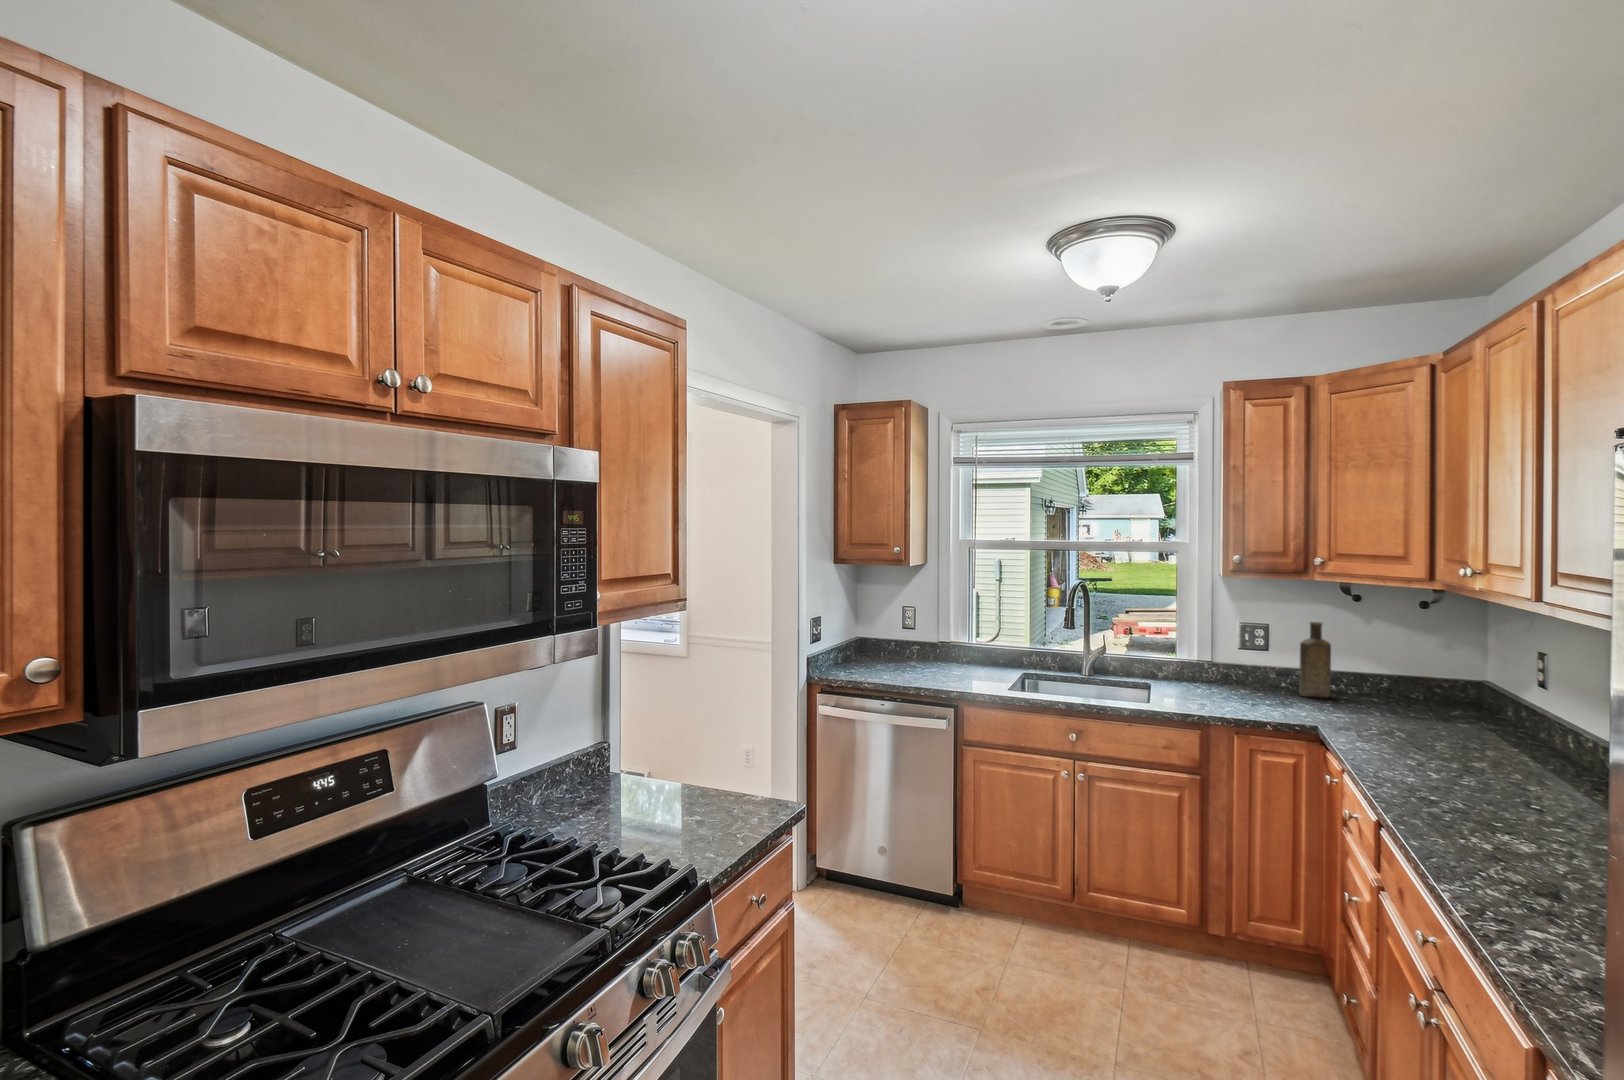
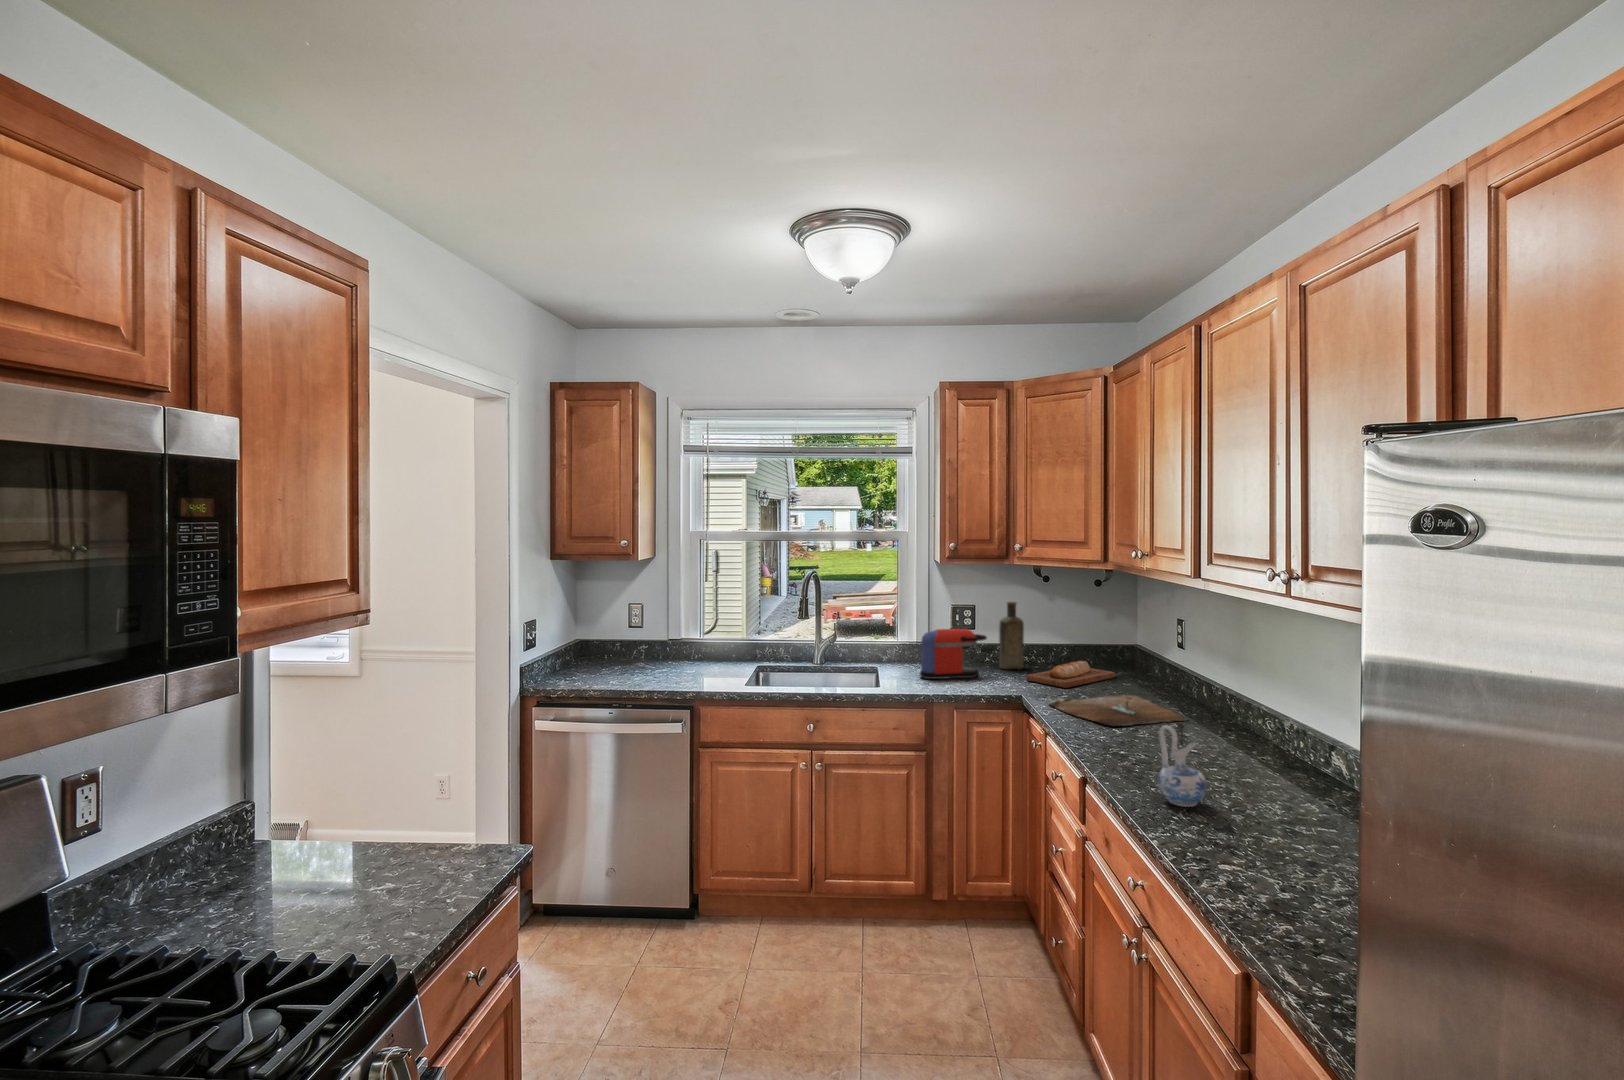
coffee maker: none [1199,647,1281,702] -> present [920,629,987,679]
bread loaf: none [1330,694,1453,722] -> present [1026,661,1115,688]
cutting board: none [1352,732,1543,773] -> present [1049,695,1187,726]
ceramic pitcher: none [1465,769,1533,865] -> present [1157,726,1207,807]

